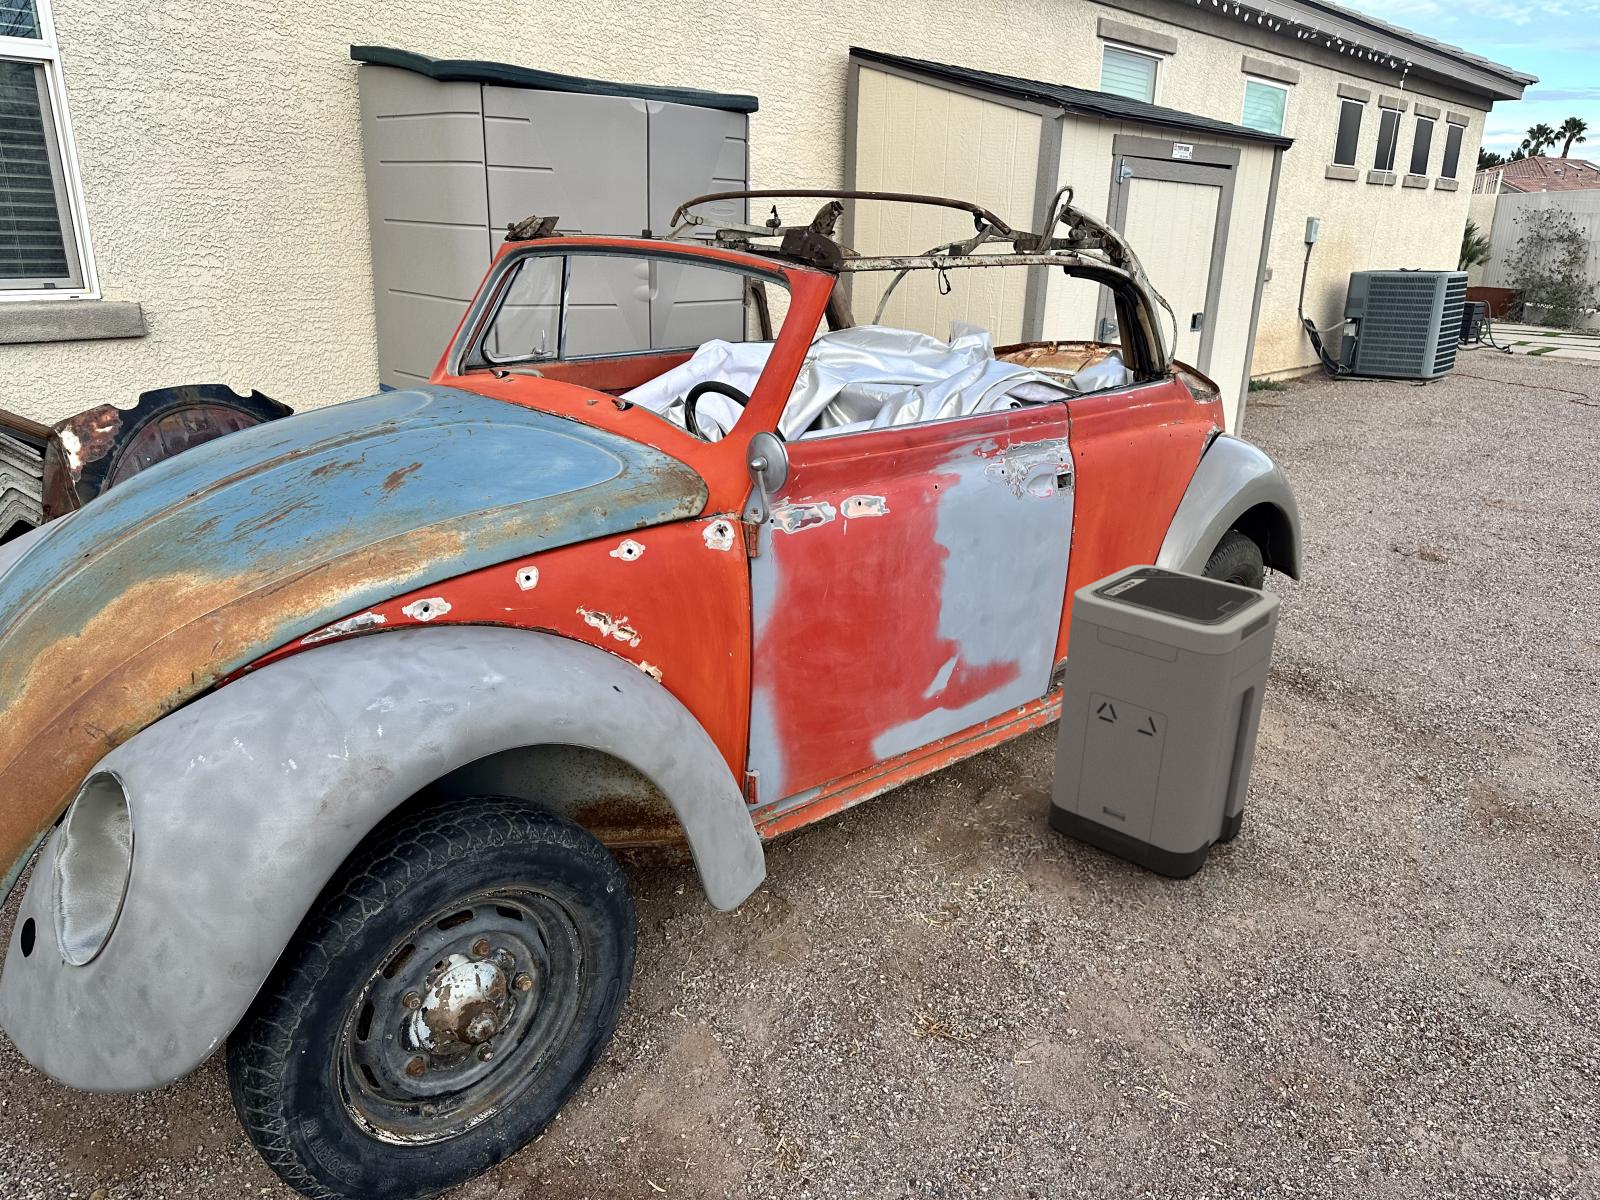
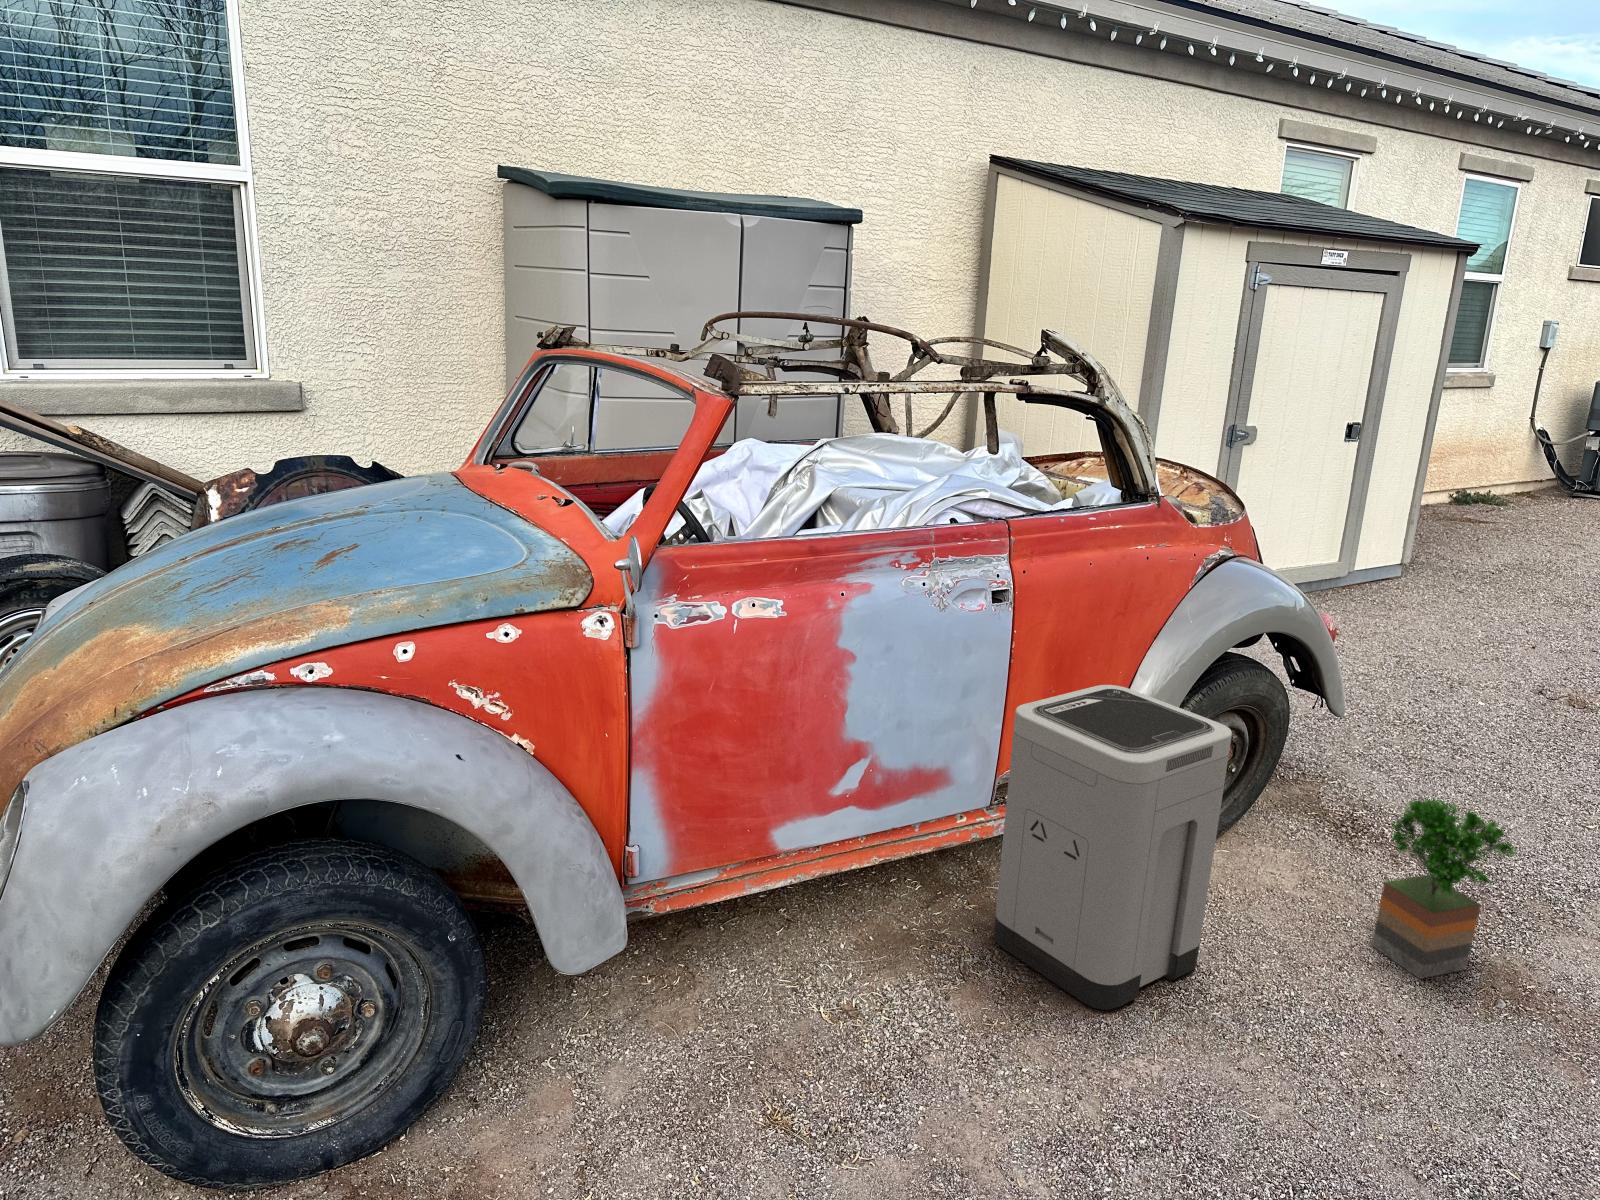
potted tree: none [1372,644,1509,811] -> present [1372,798,1516,979]

